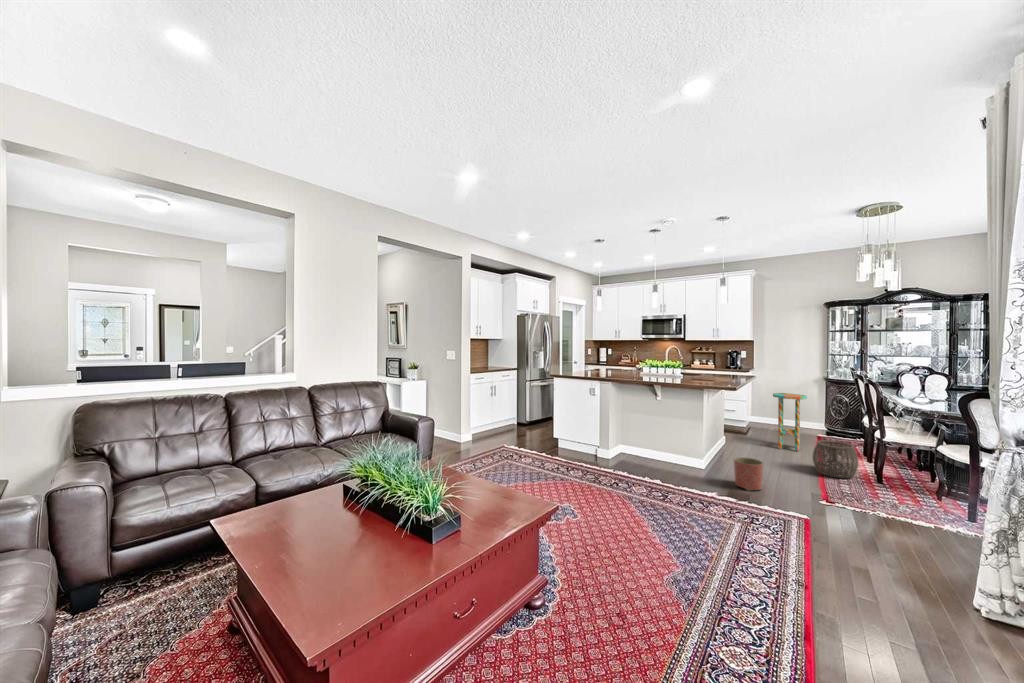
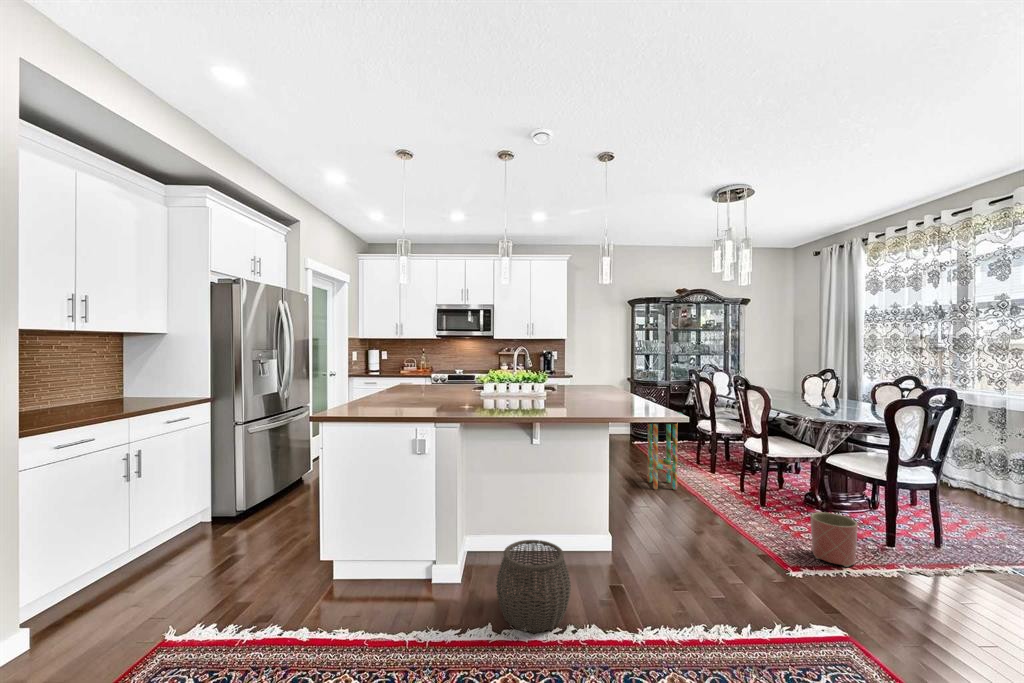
woven basket: present [813,440,858,478] -> present [496,540,571,633]
planter: present [734,457,763,490] -> present [811,512,858,567]

